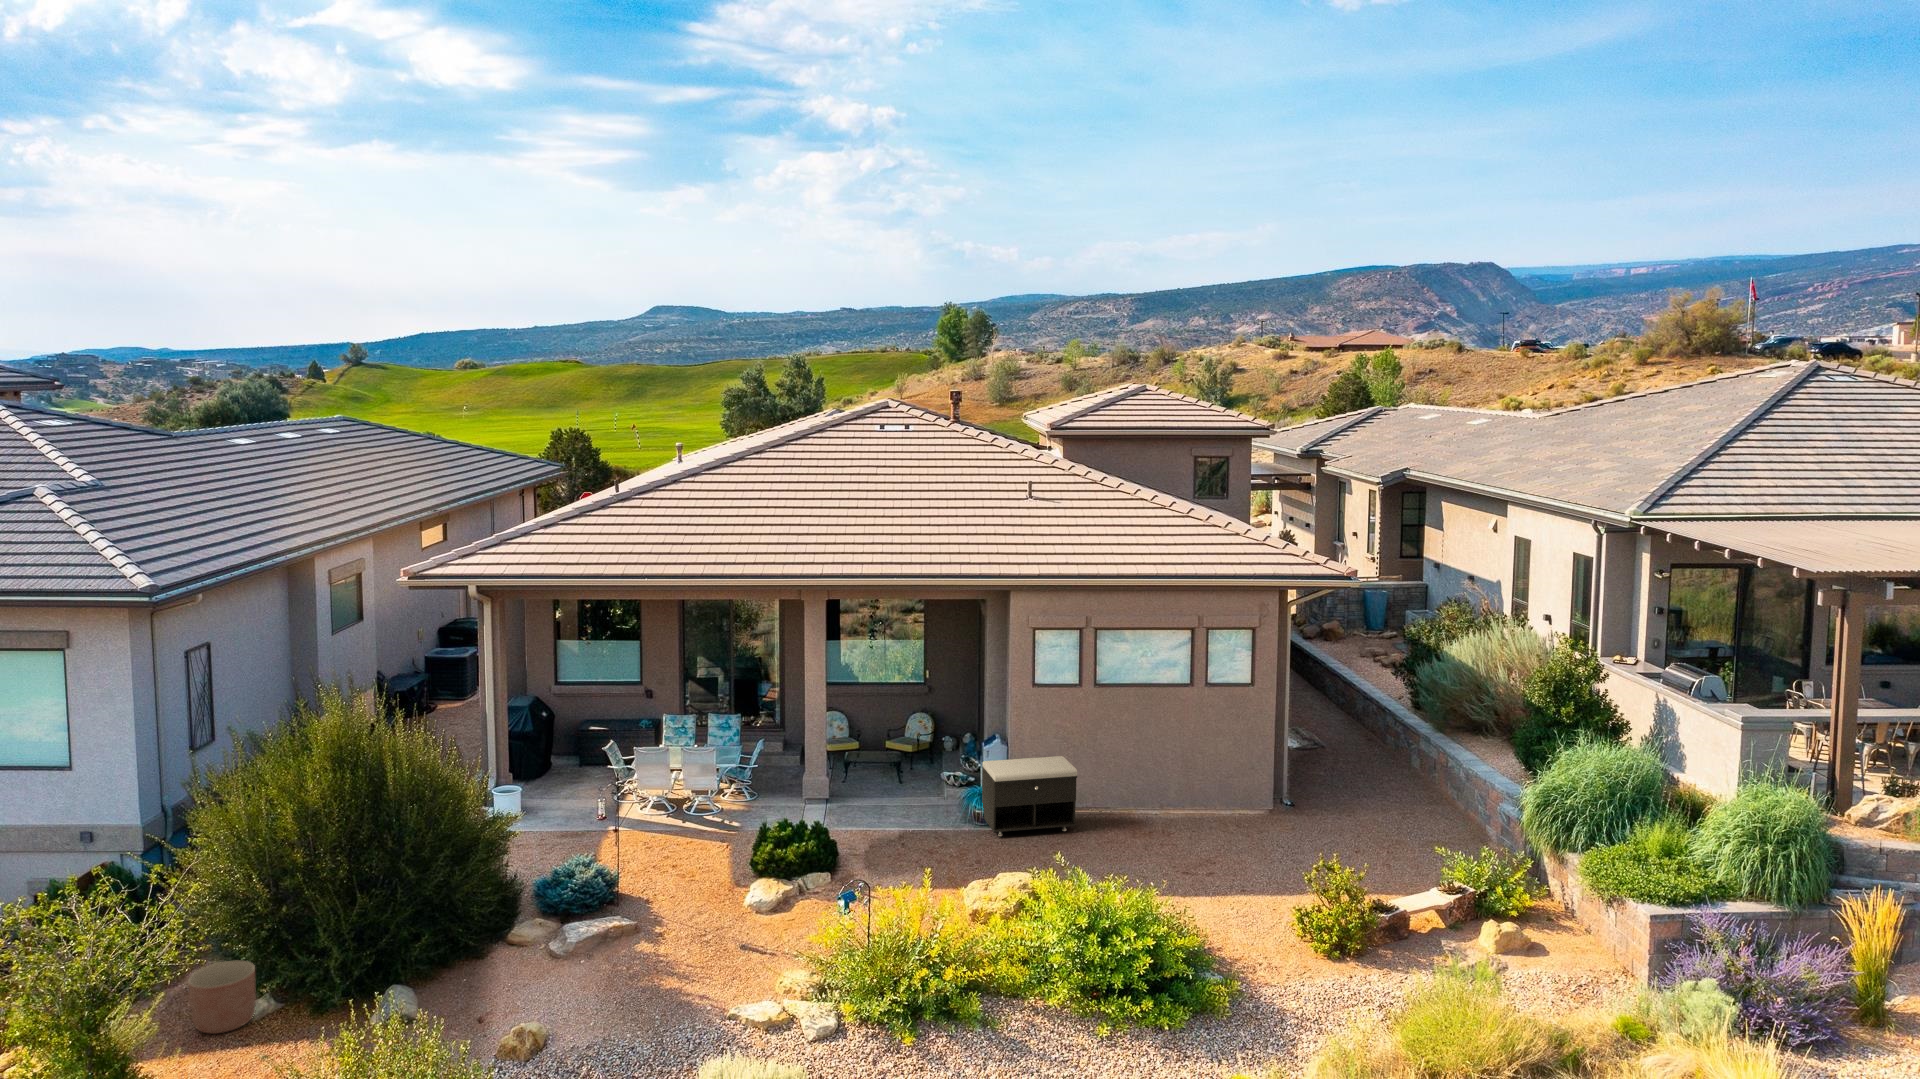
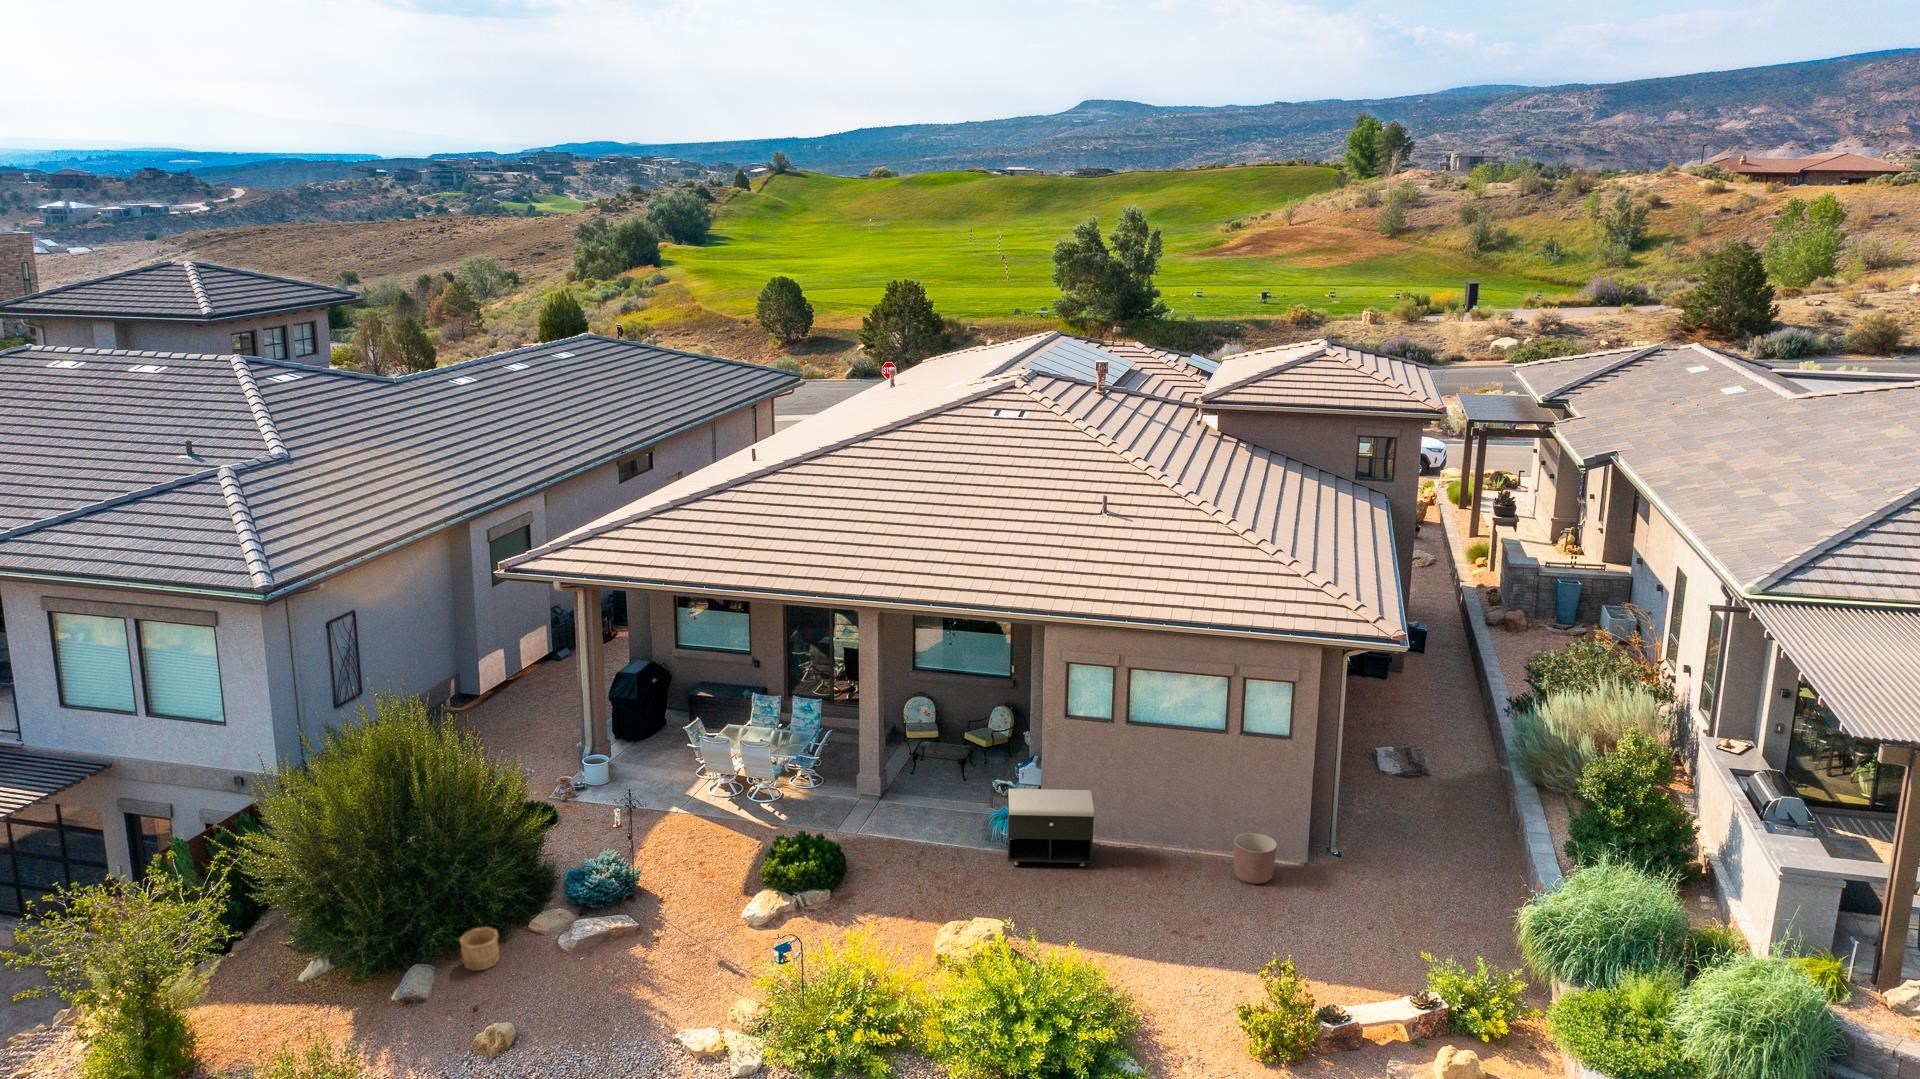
wooden bucket: none [438,936,485,985] -> present [460,927,499,971]
planter: present [188,961,256,1034] -> present [1234,833,1277,884]

